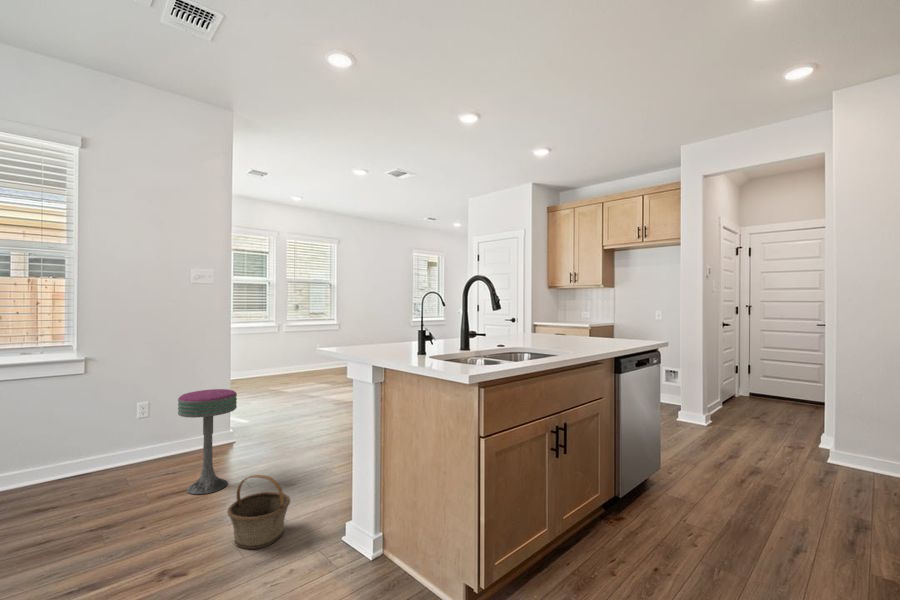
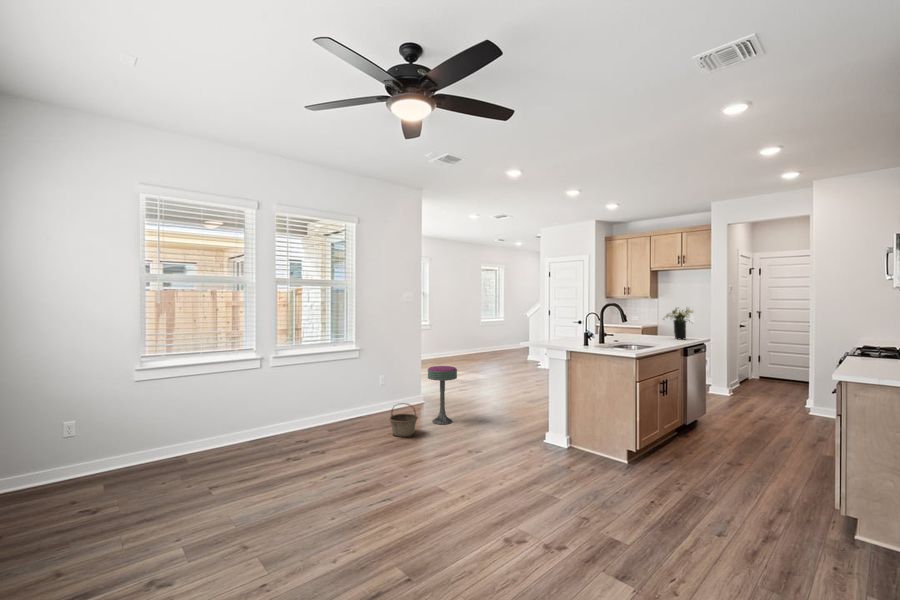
flower arrangement: none [585,287,637,343] -> present [663,308,693,339]
basket: present [227,475,290,549] -> present [389,403,418,437]

